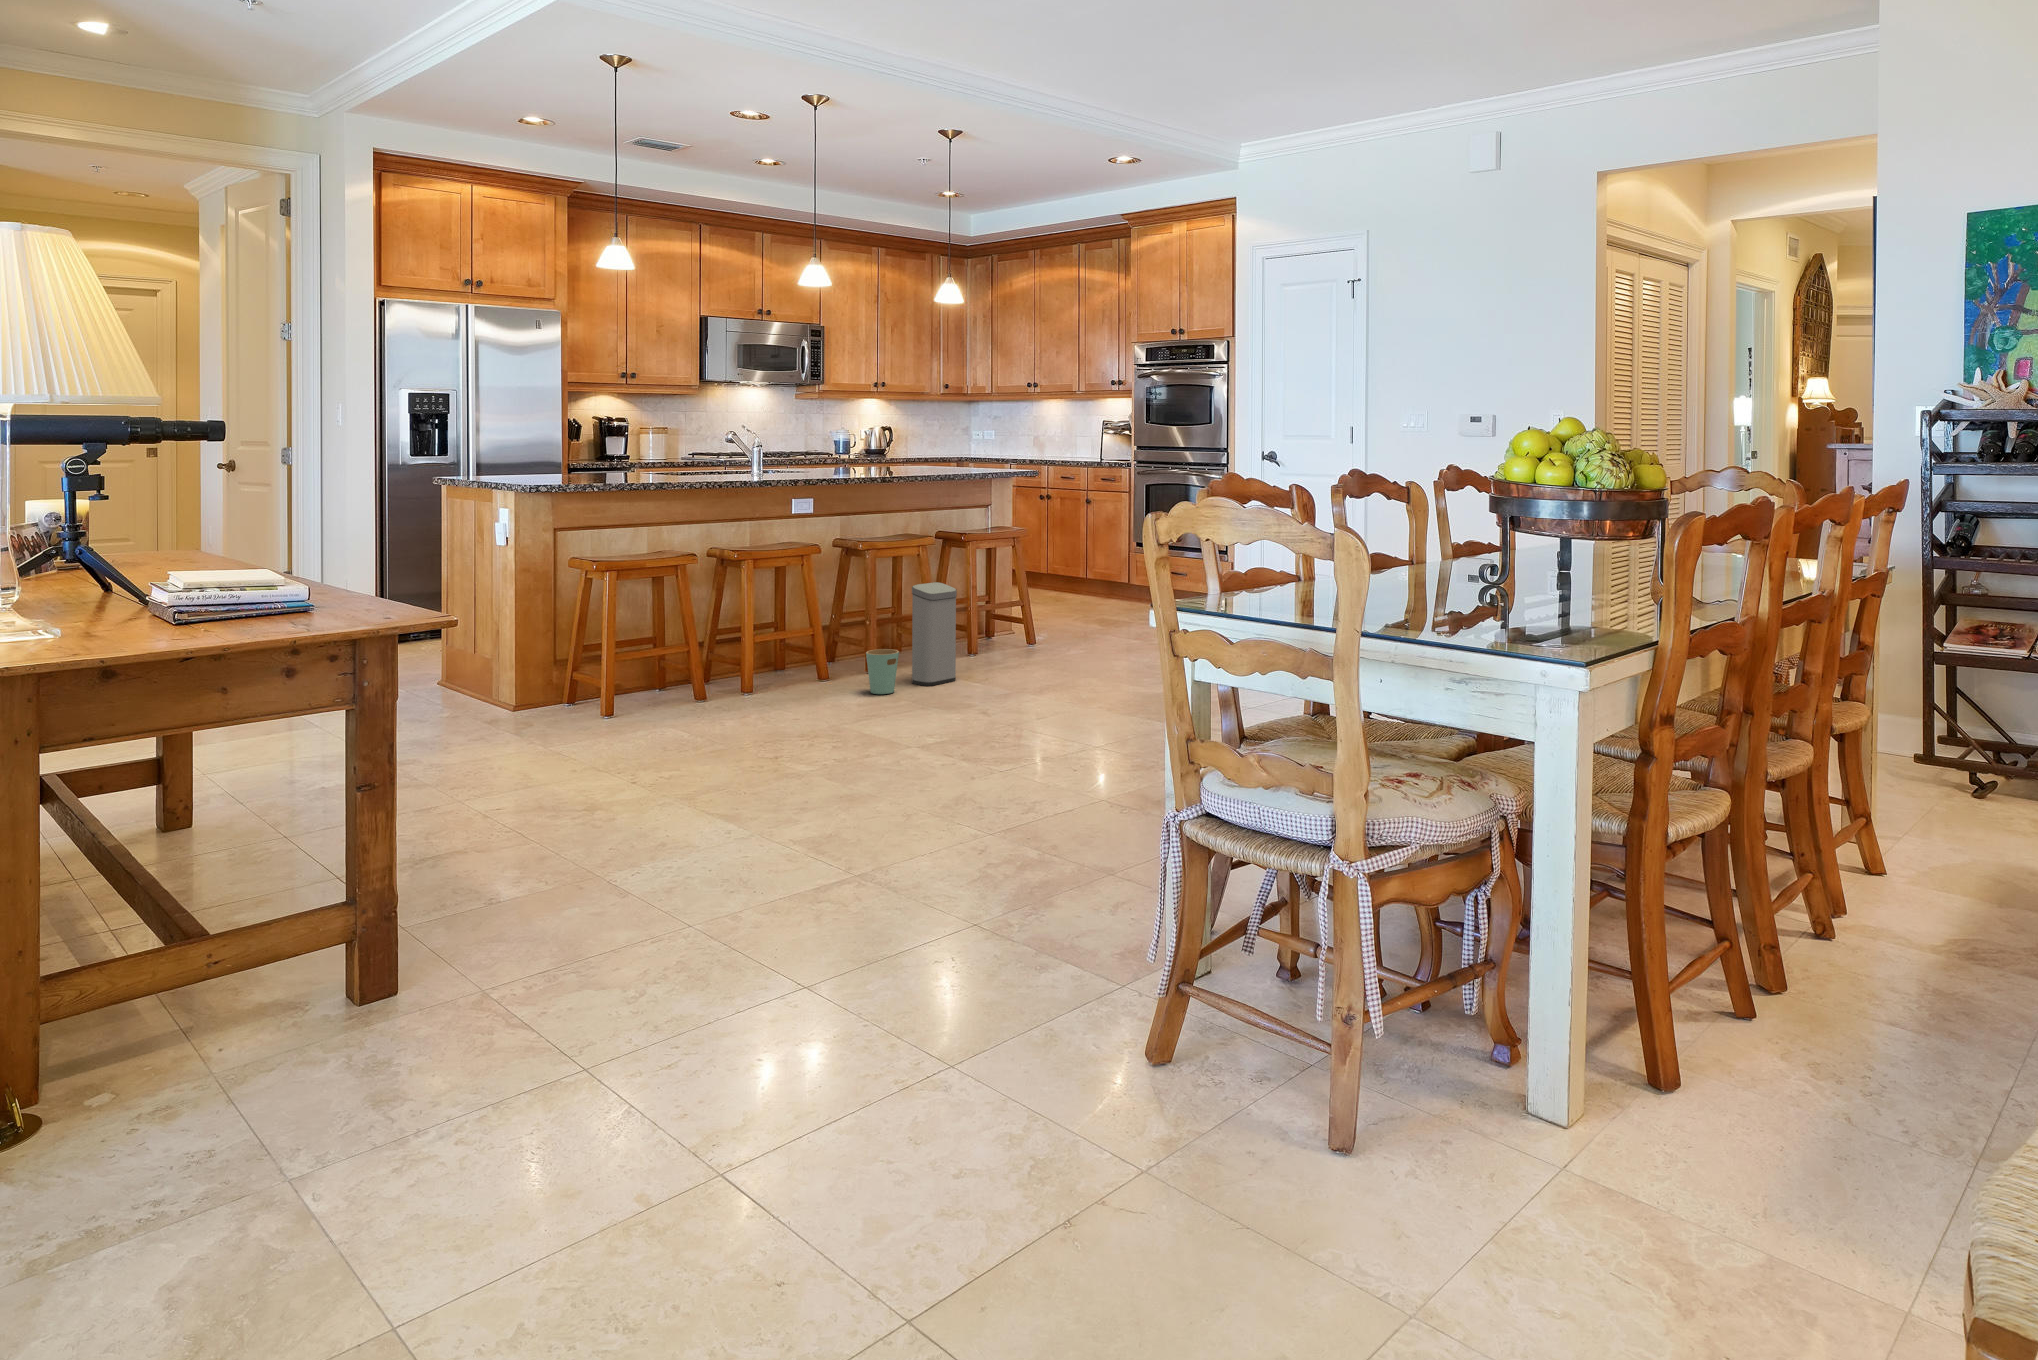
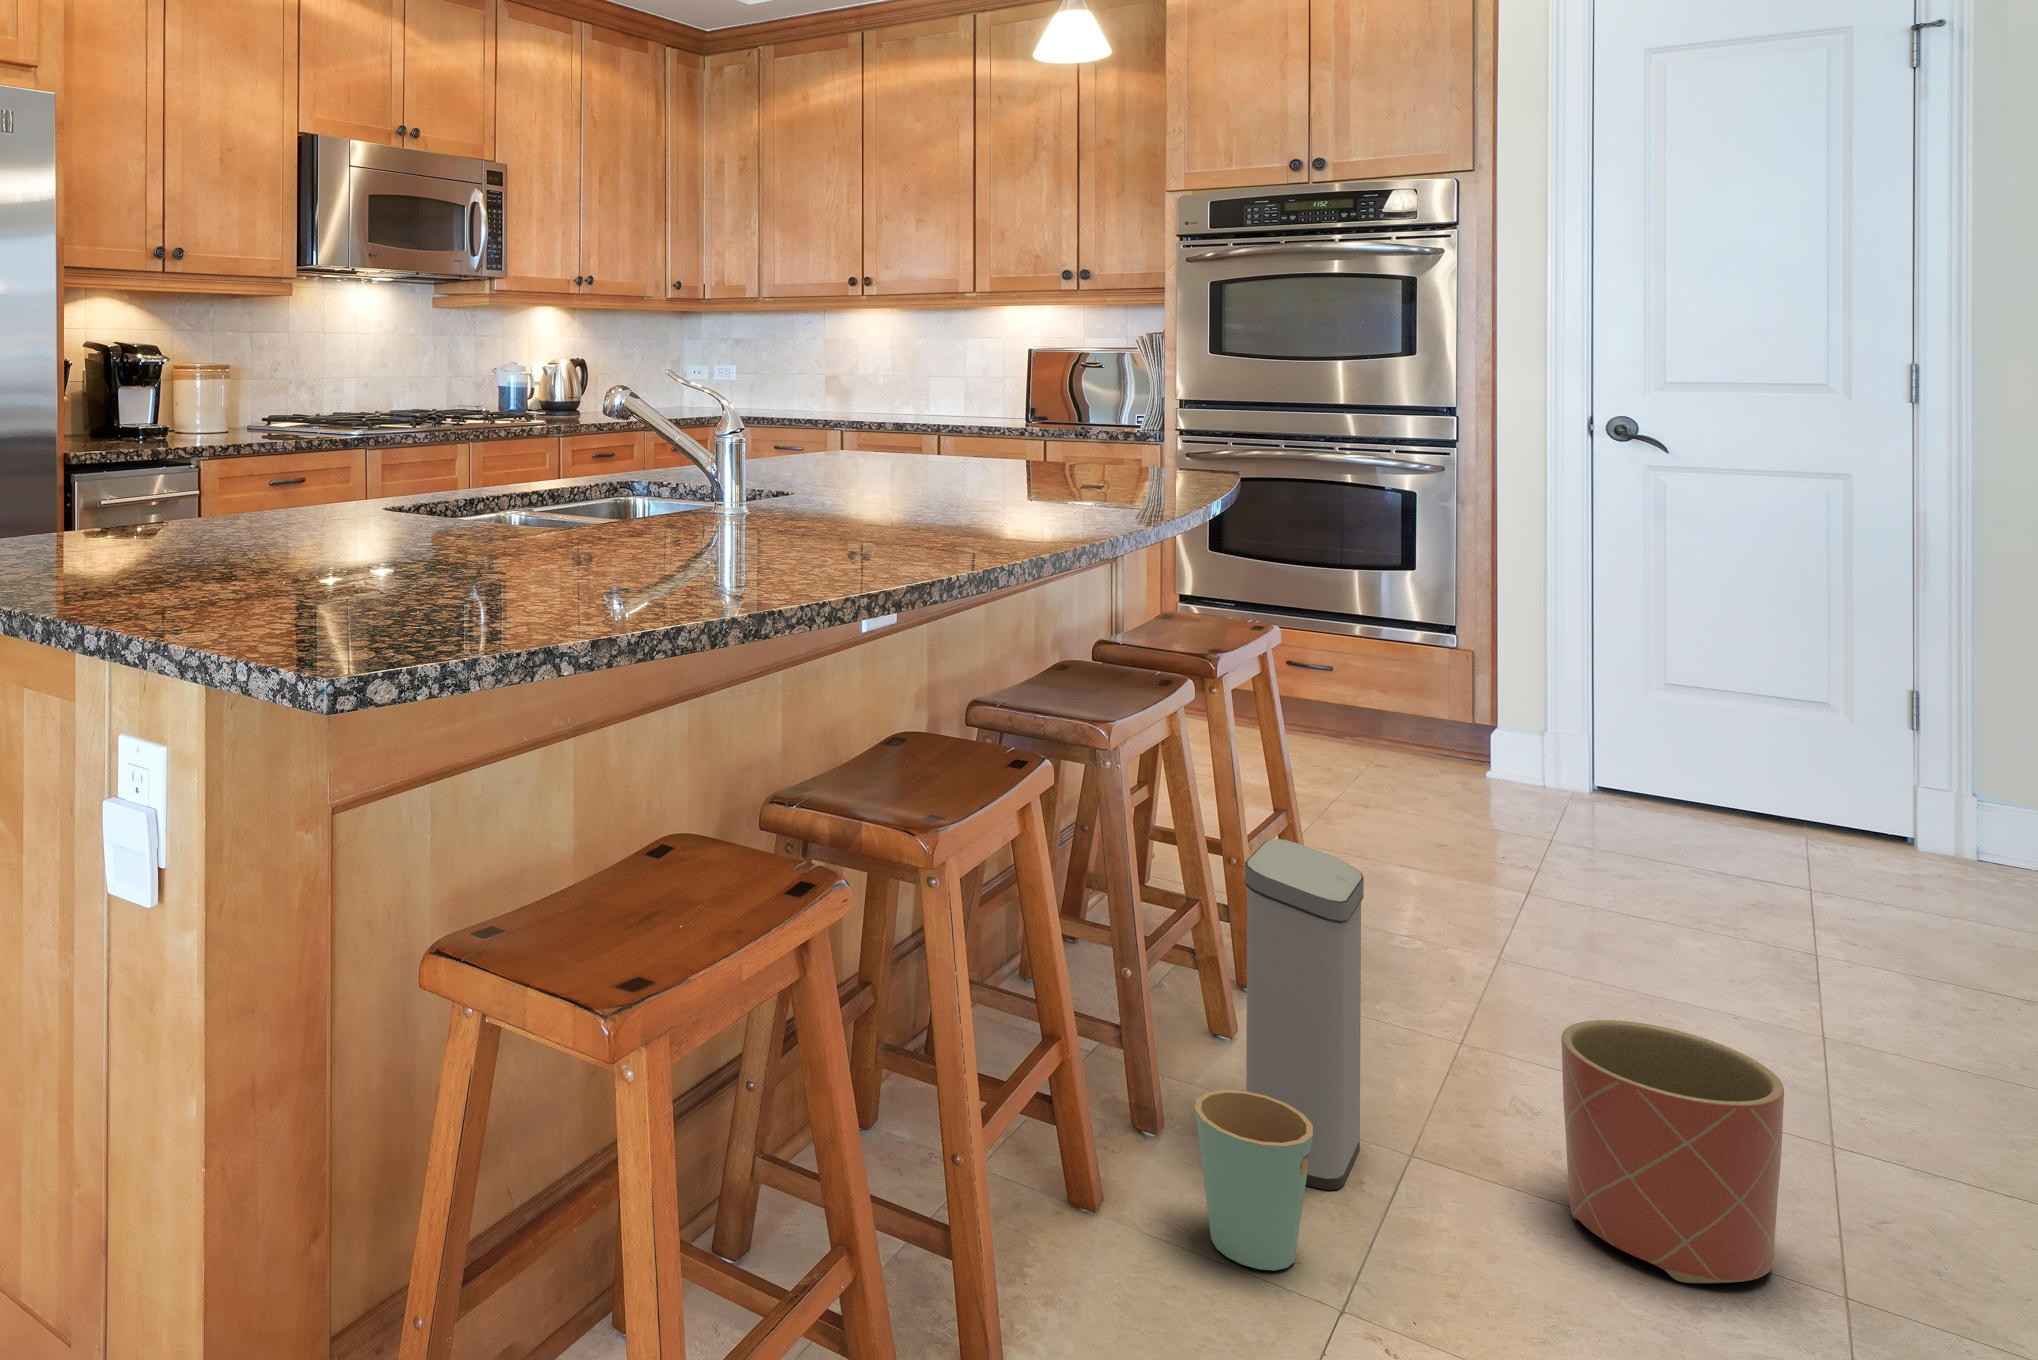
planter: none [986,632,1040,696] -> present [1561,1020,1784,1283]

